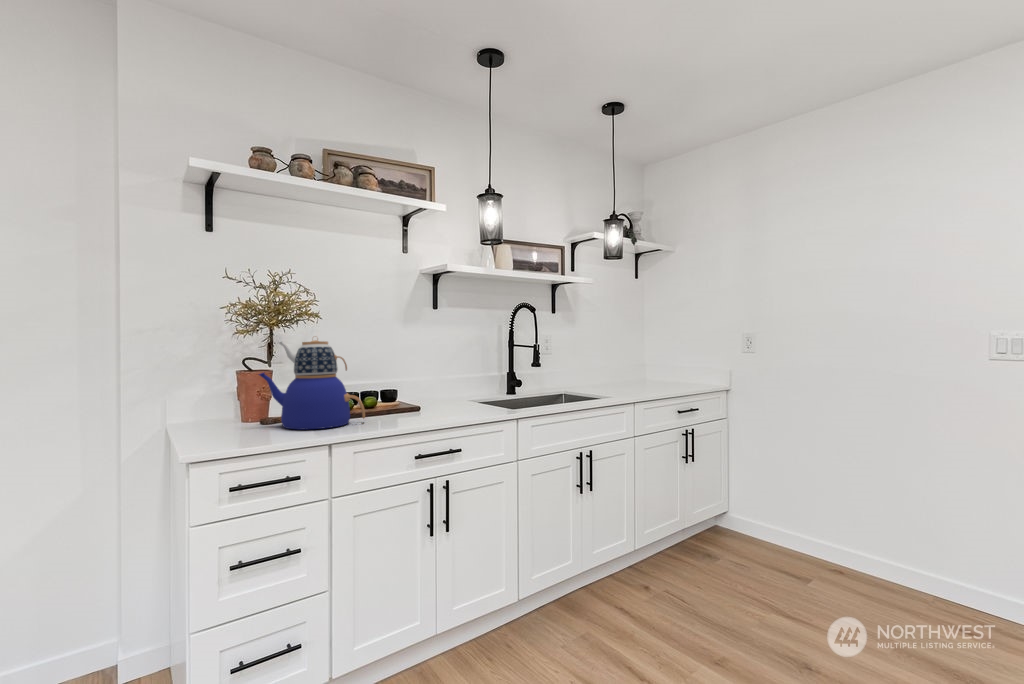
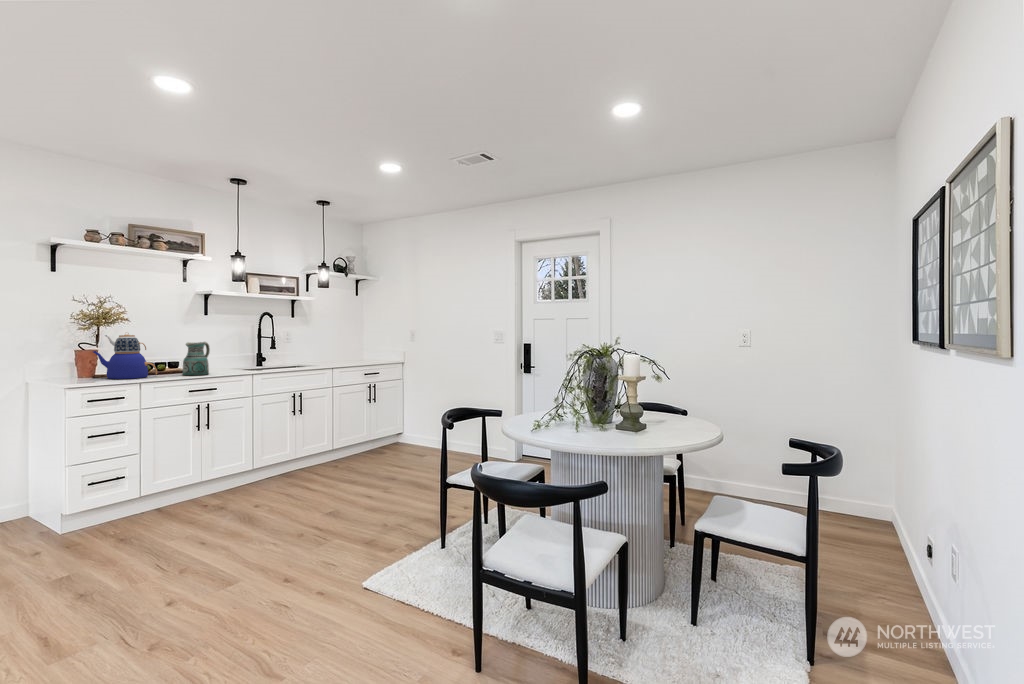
ceramic pitcher: none [407,354,451,421] -> present [183,342,210,375]

